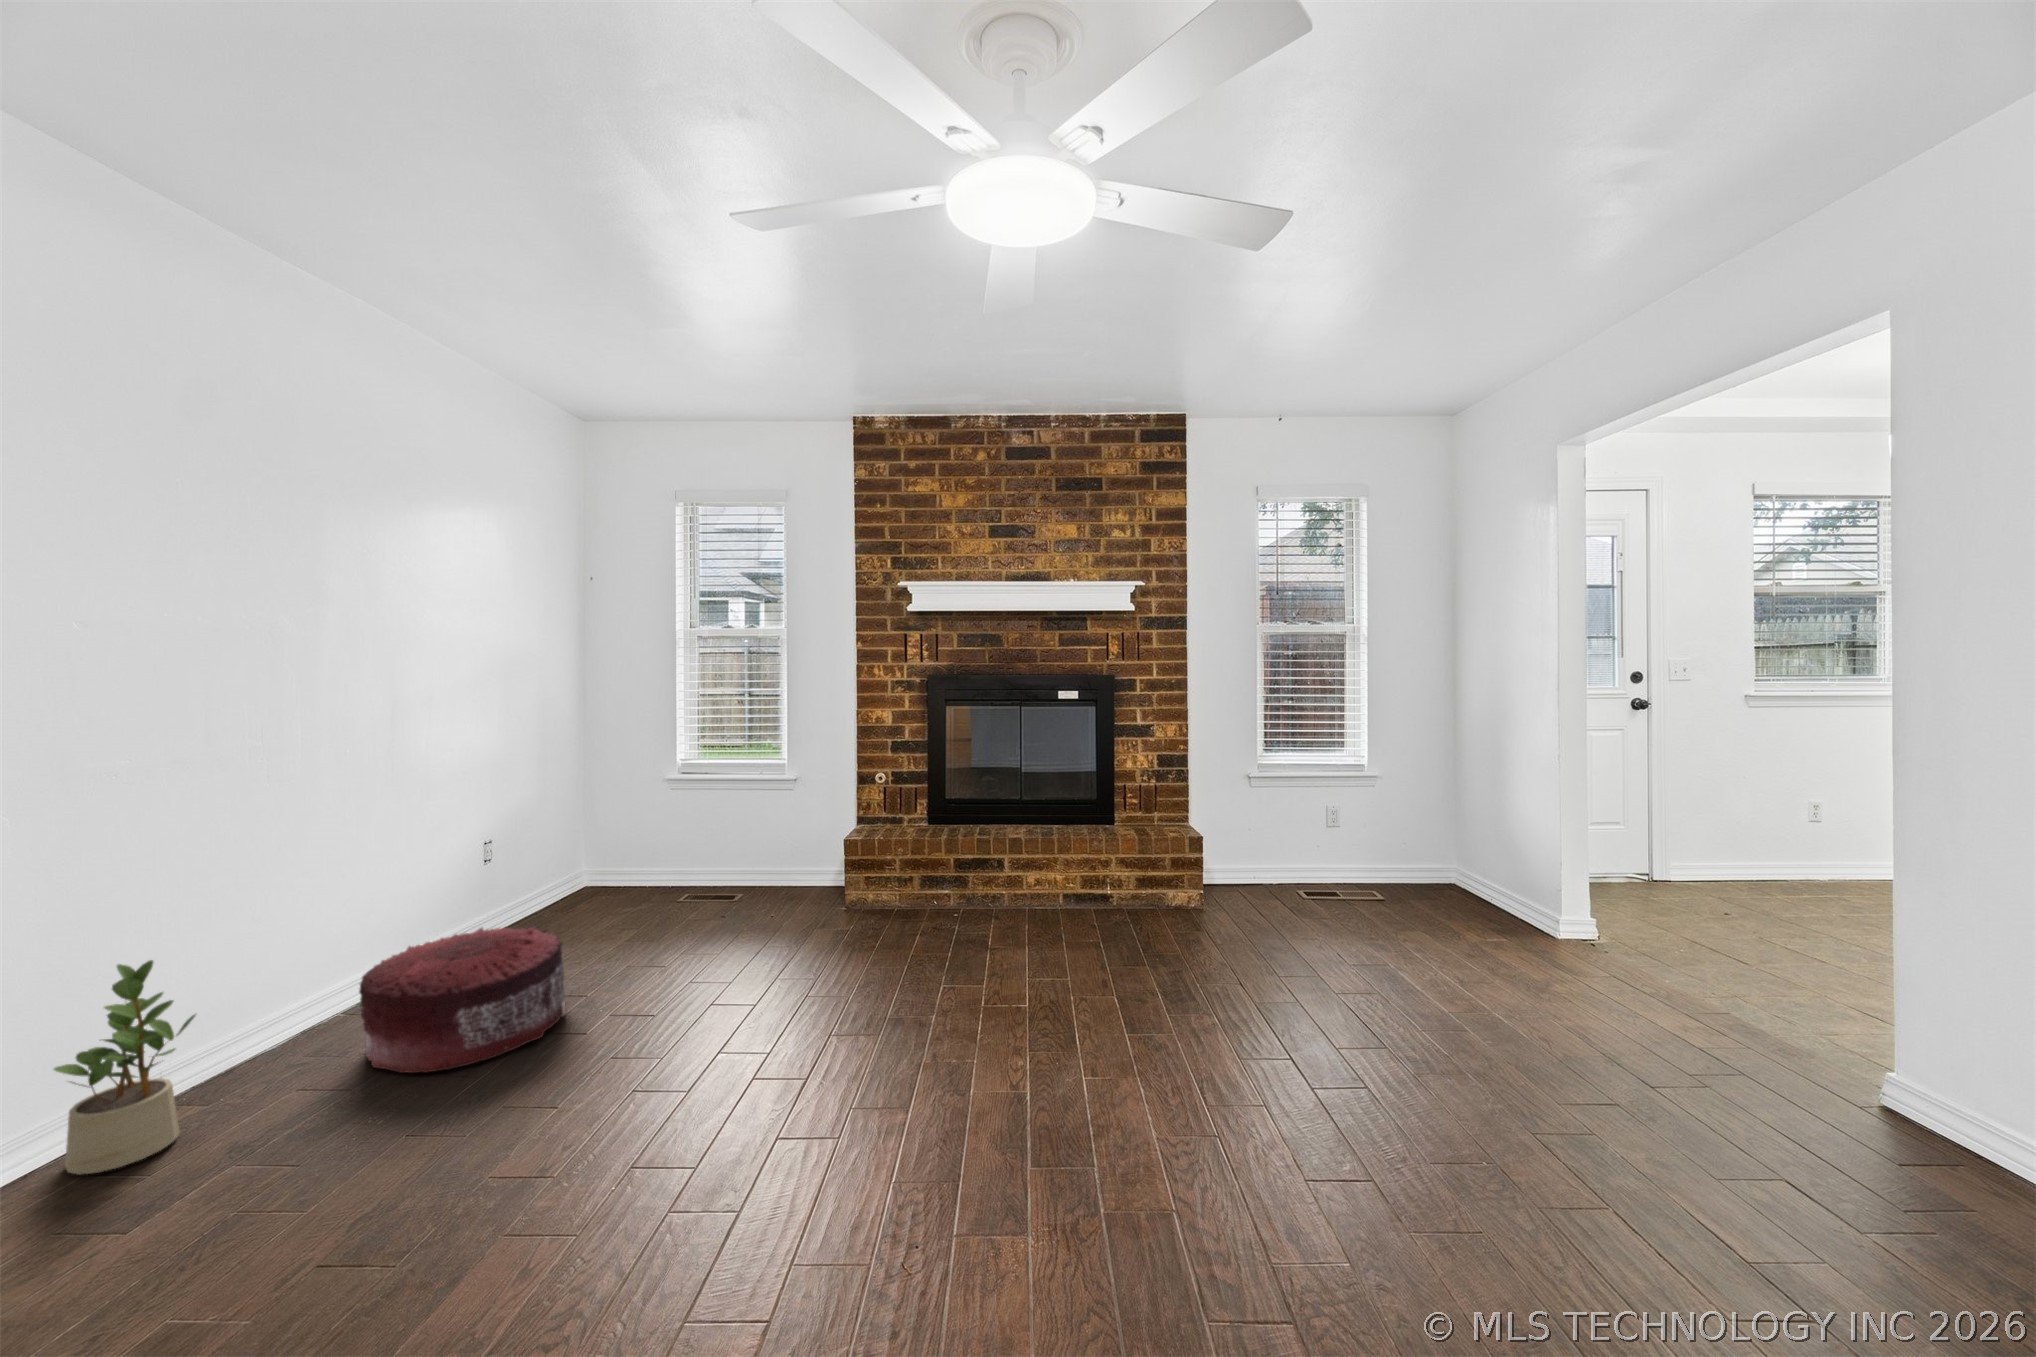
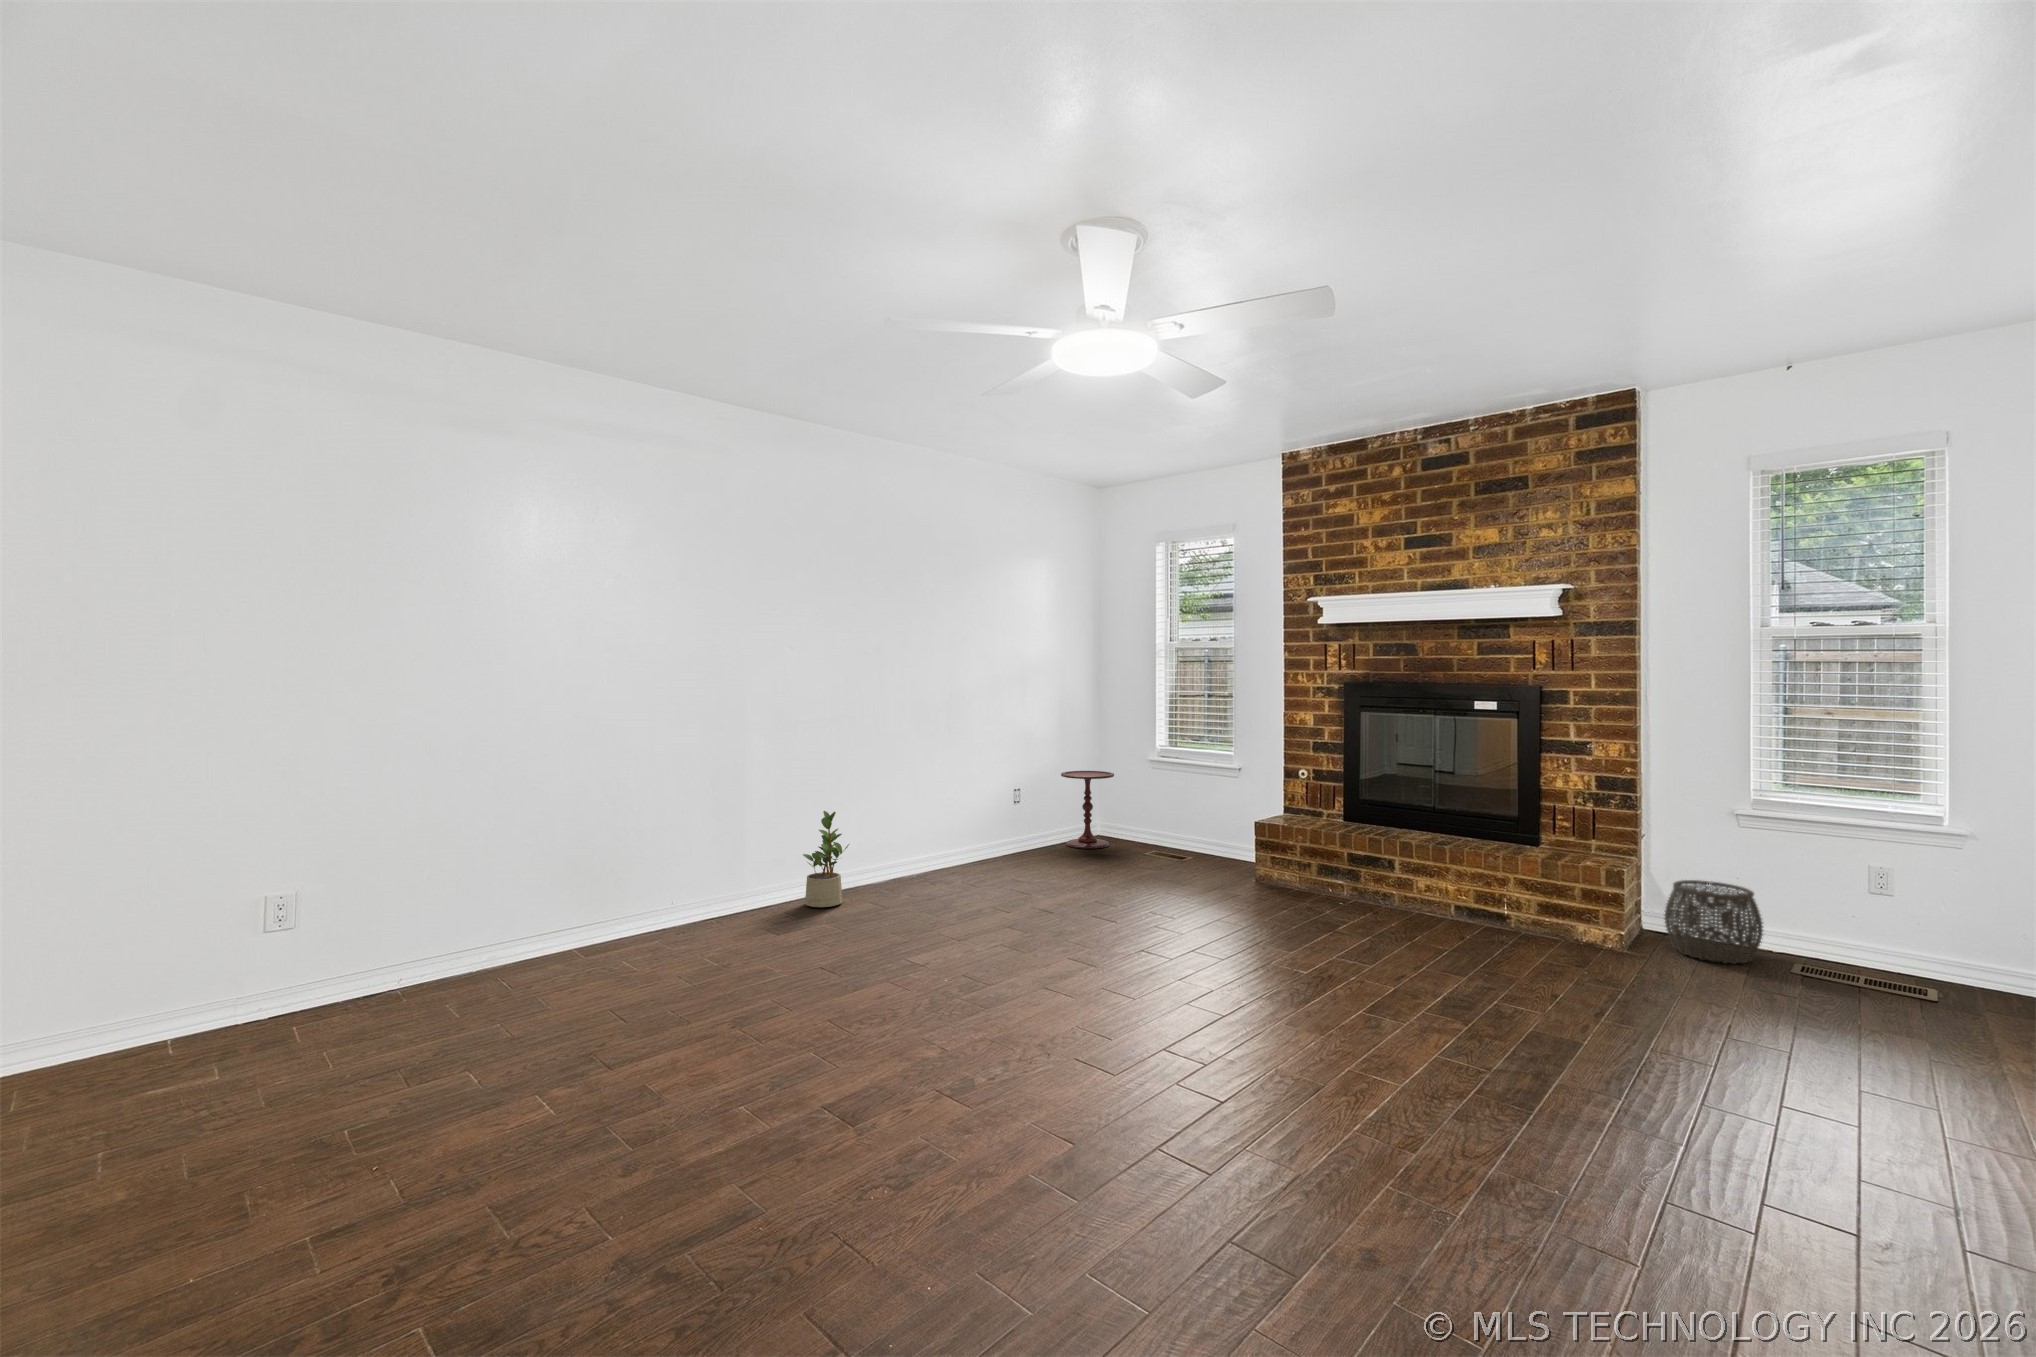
side table: none [556,794,636,902] -> present [1061,771,1114,849]
woven basket: none [1219,835,1287,904] -> present [1664,880,1763,964]
pouf: present [359,927,566,1073] -> none [917,836,1023,907]

